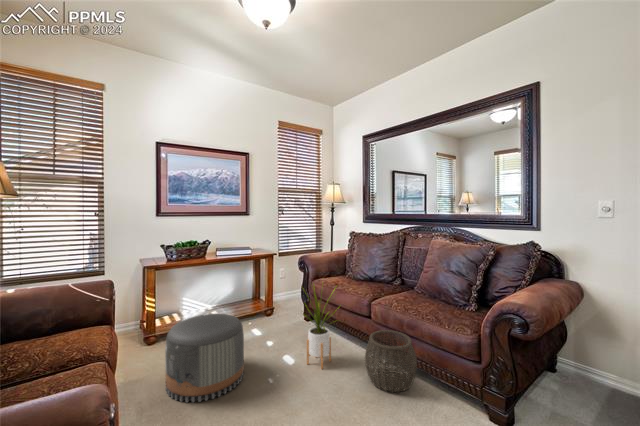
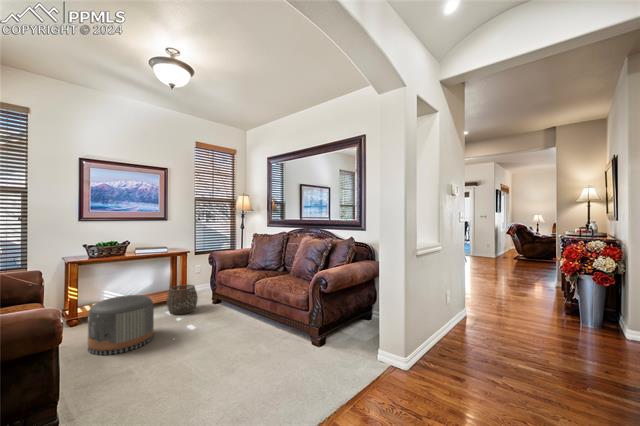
house plant: present [307,286,331,369] -> none [198,265,232,331]
woven basket: present [365,330,417,392] -> present [167,285,198,315]

